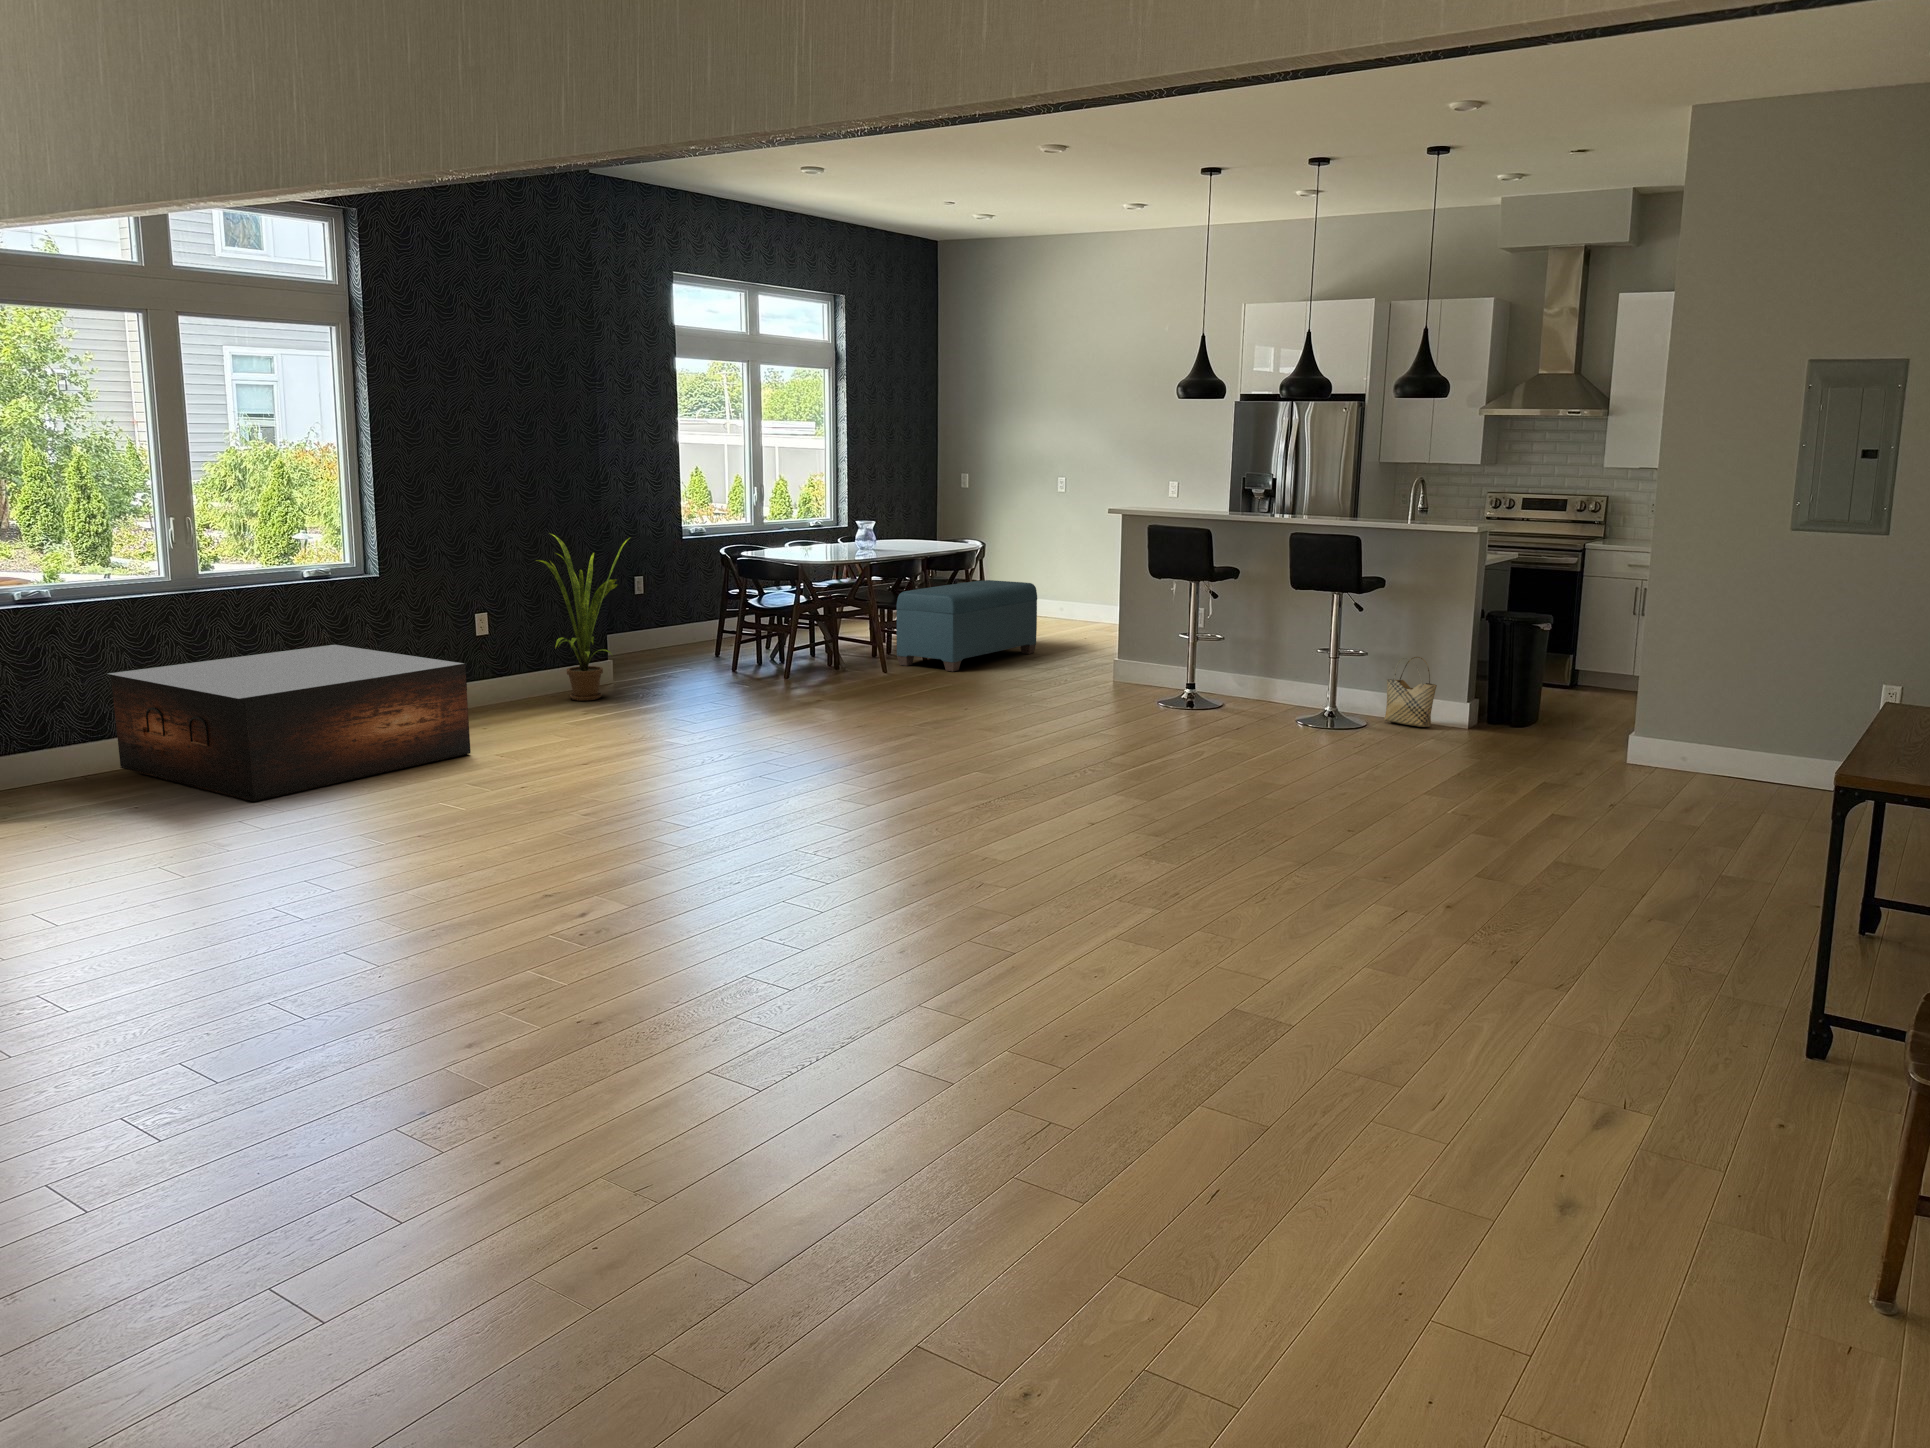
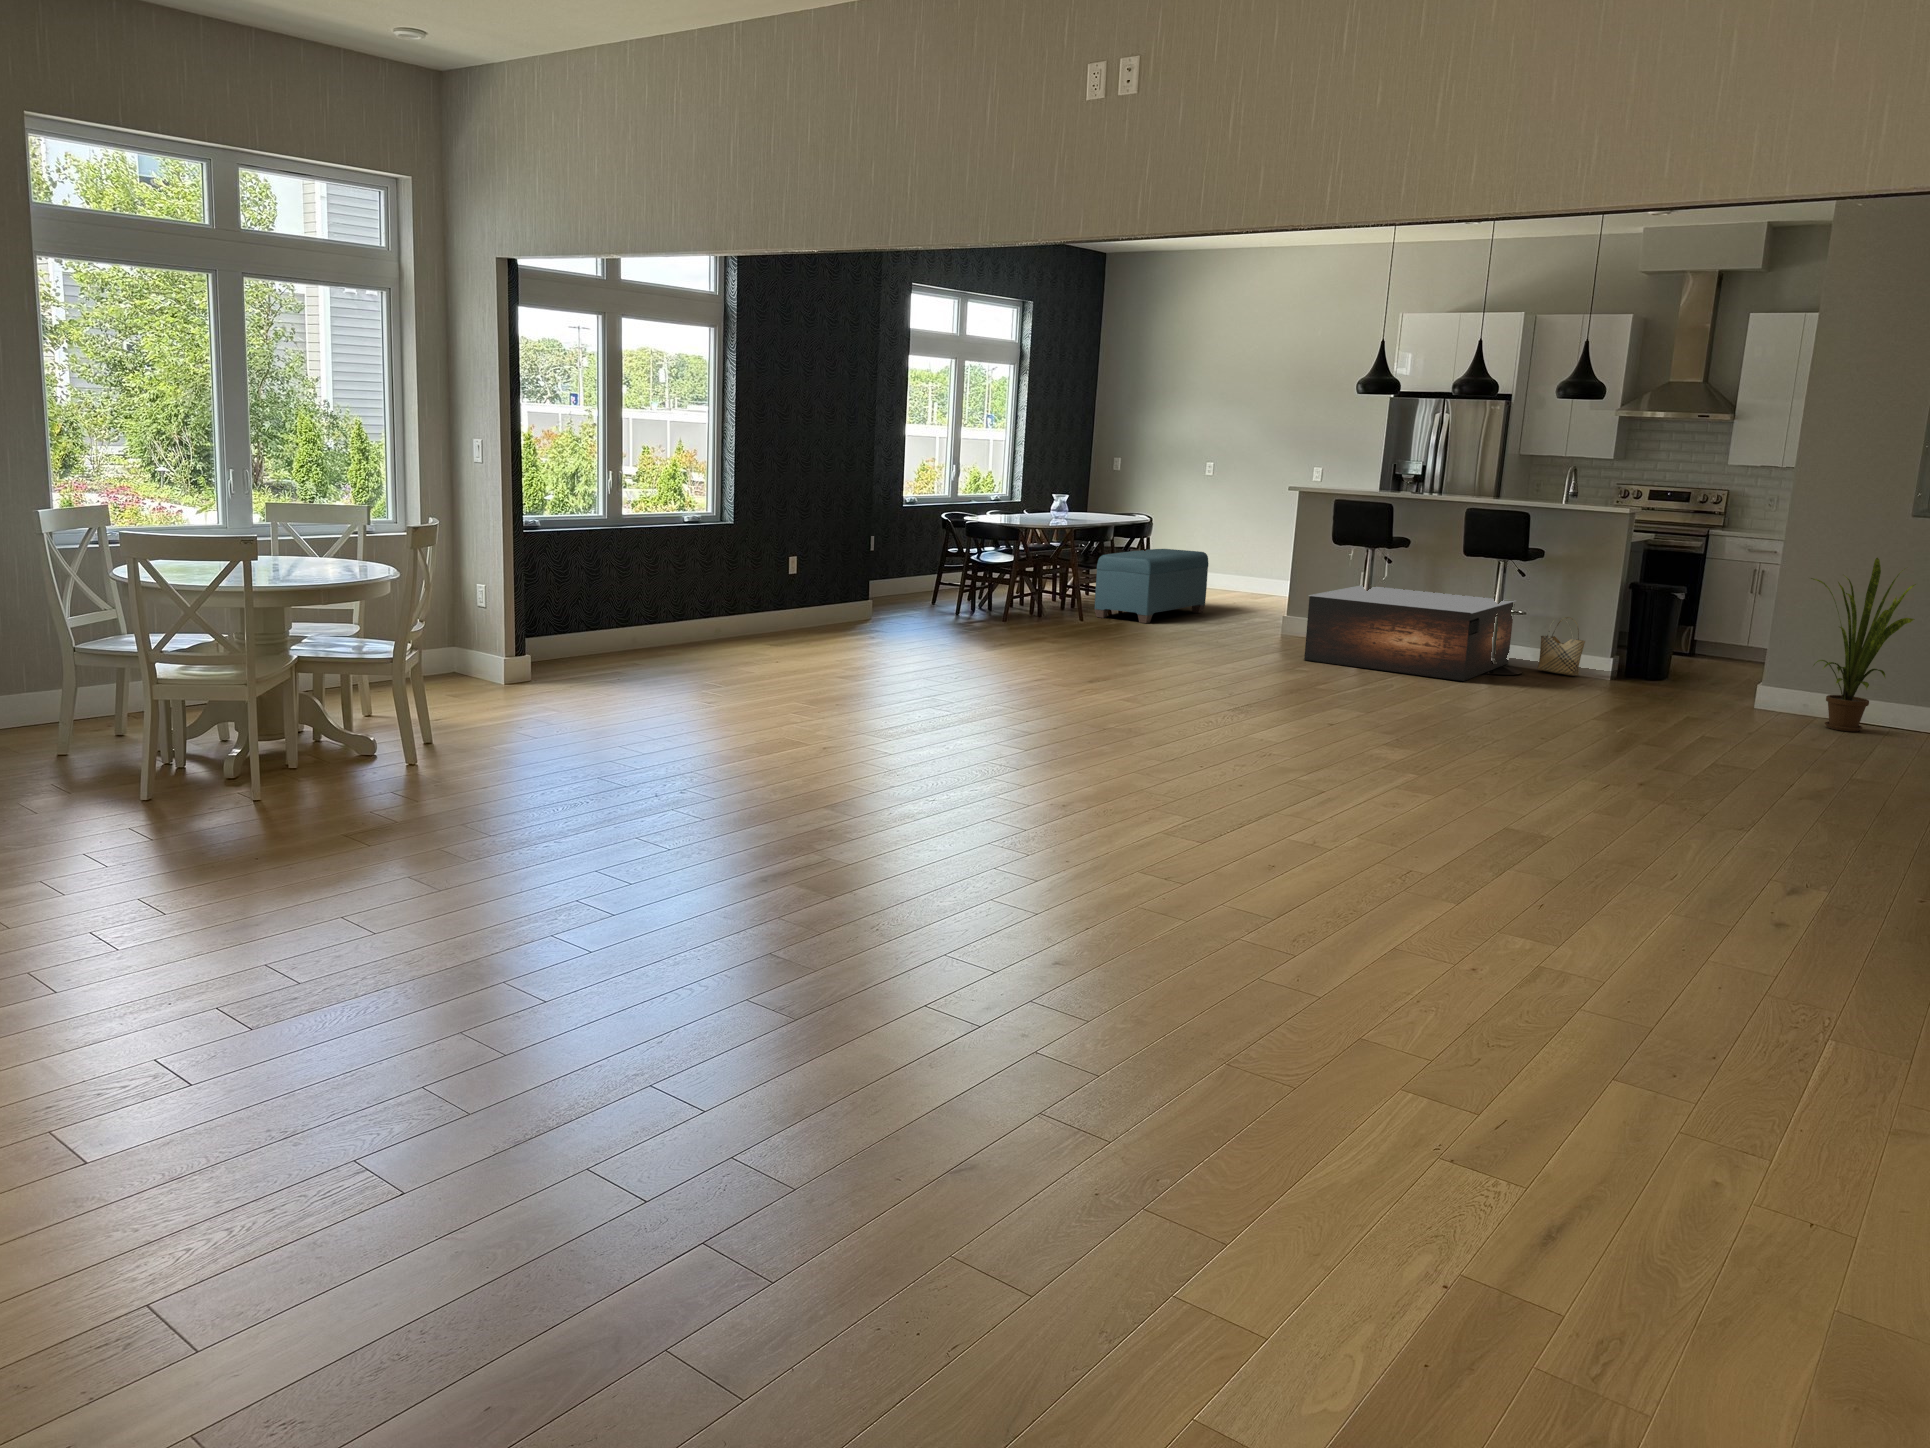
house plant: present [536,534,629,701] -> present [1811,558,1916,732]
coffee table: present [109,645,471,801] -> present [1304,585,1515,681]

